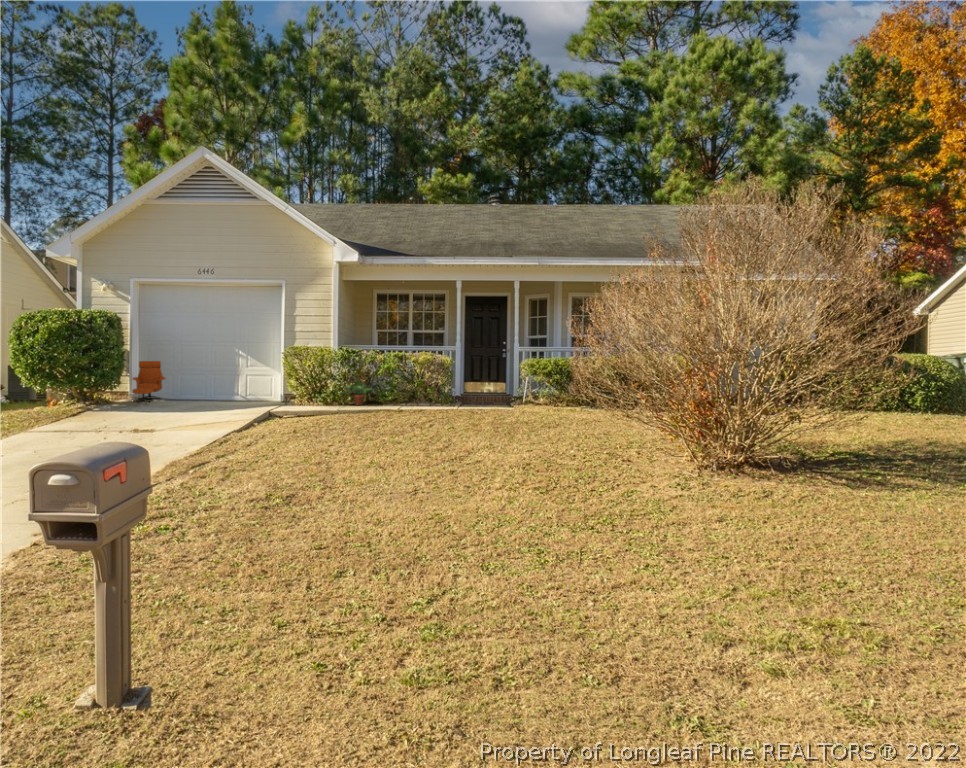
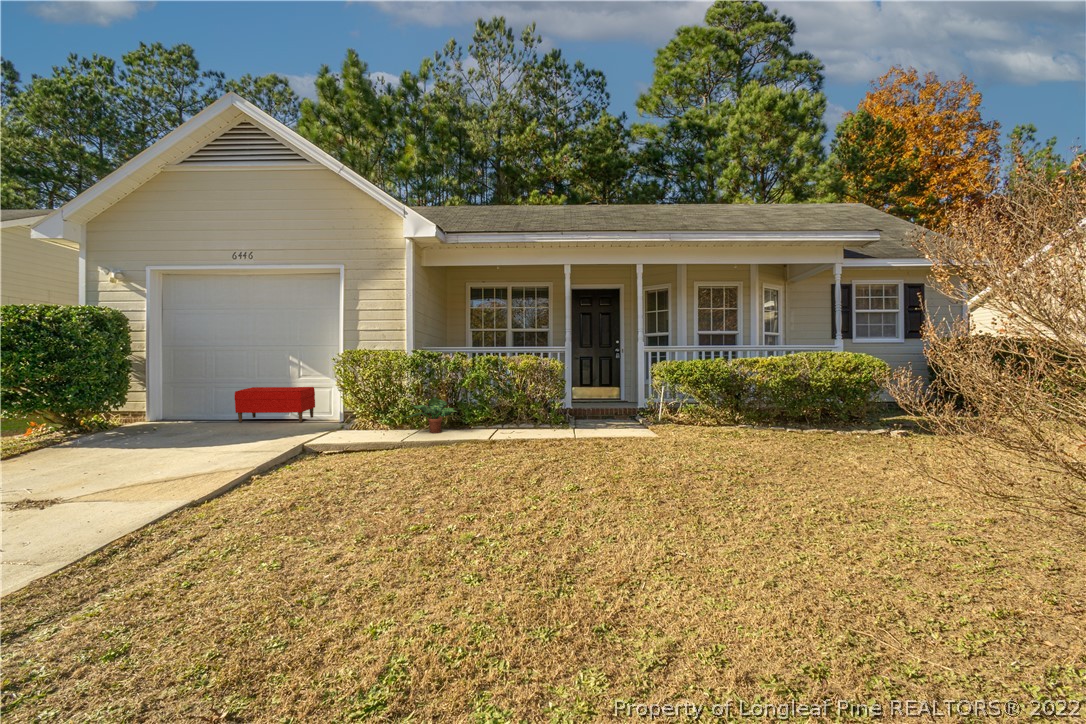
lounge chair: present [132,361,166,402] -> none [129,370,190,429]
bench: none [206,375,262,400] -> present [235,387,315,422]

